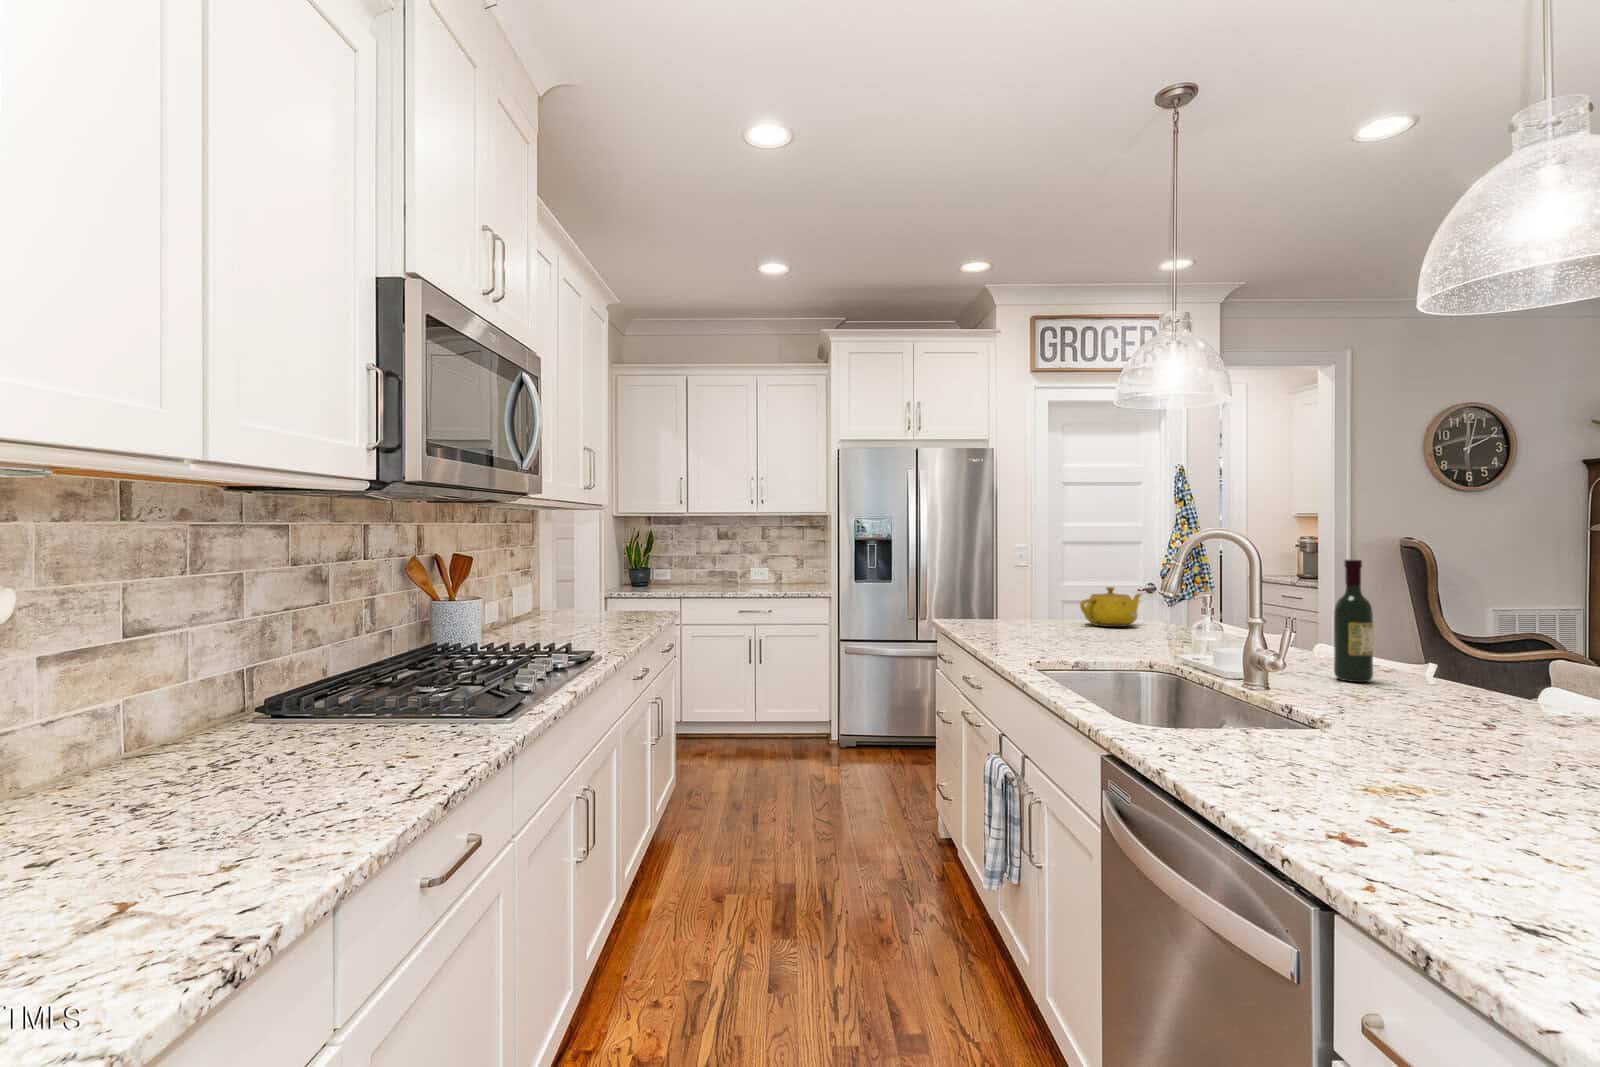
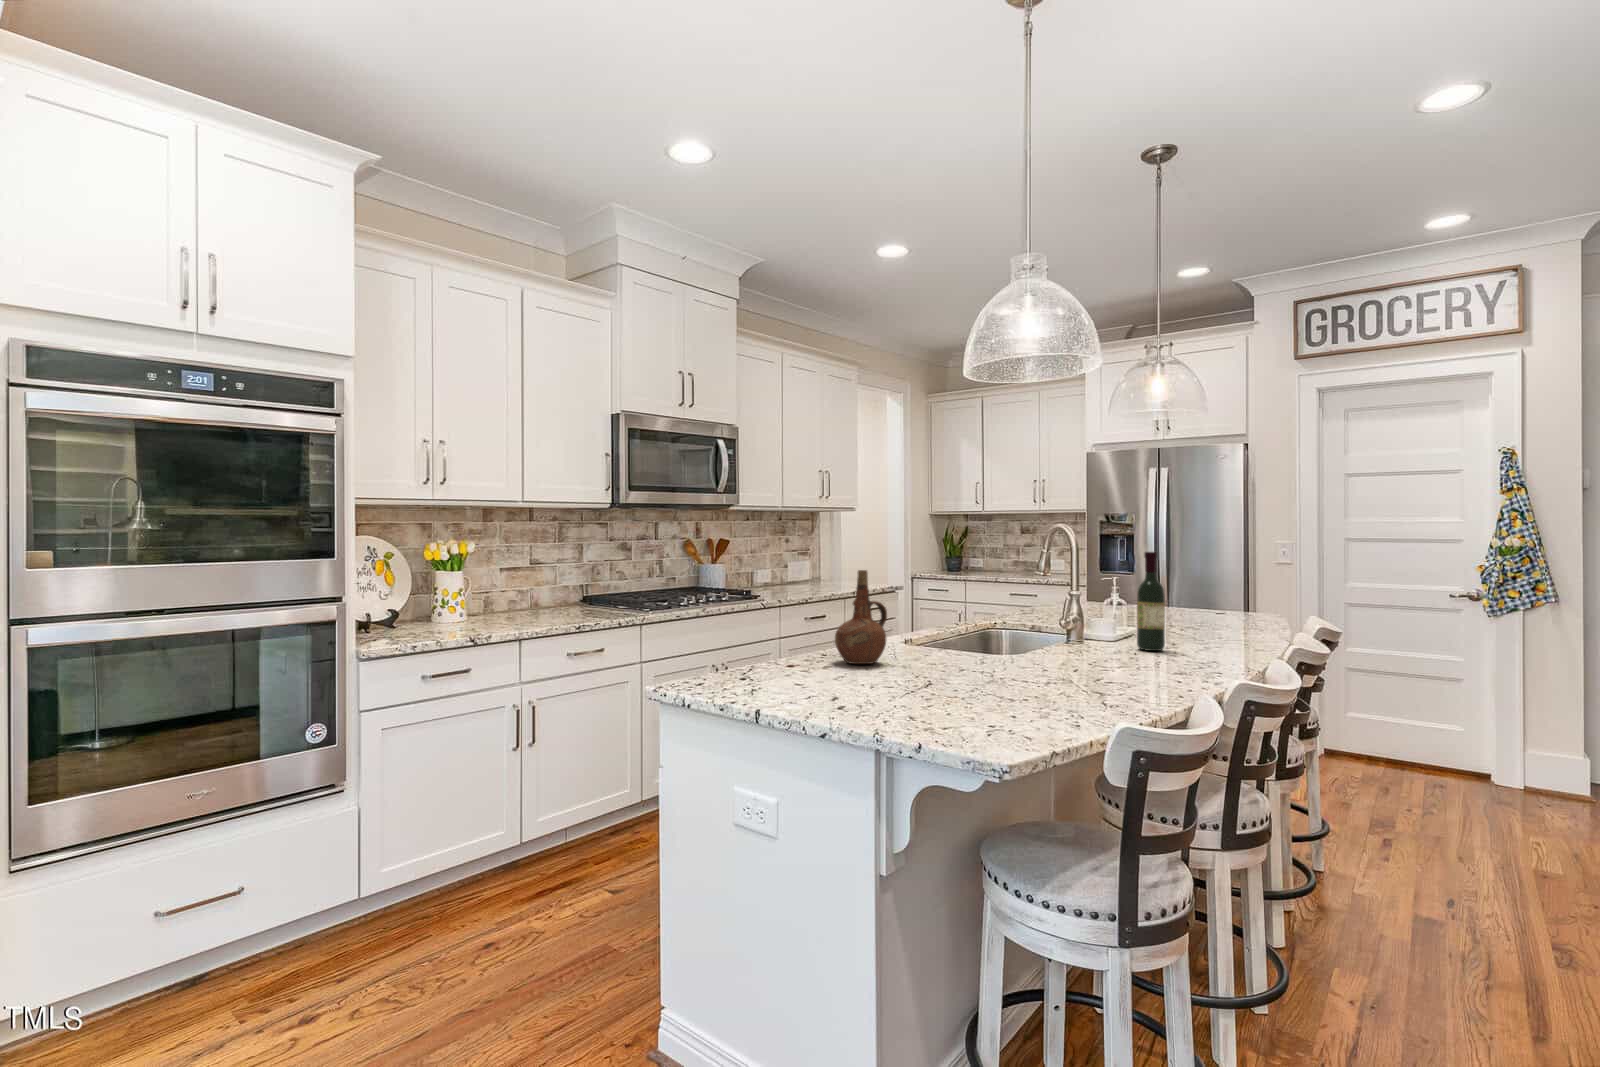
teapot: present [1080,587,1142,627] -> none [1156,580,1237,617]
ceramic pitcher: none [1373,611,1501,798] -> present [835,570,887,664]

